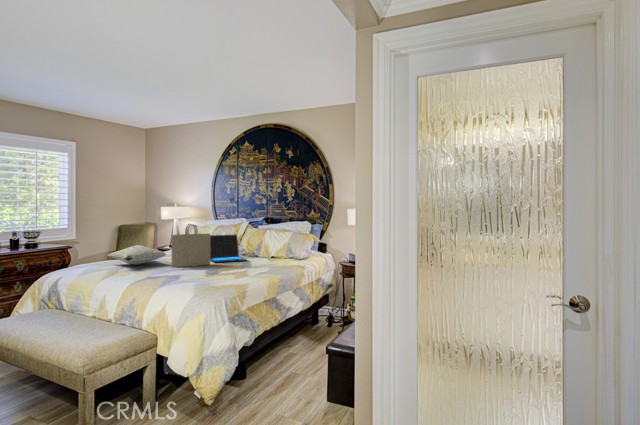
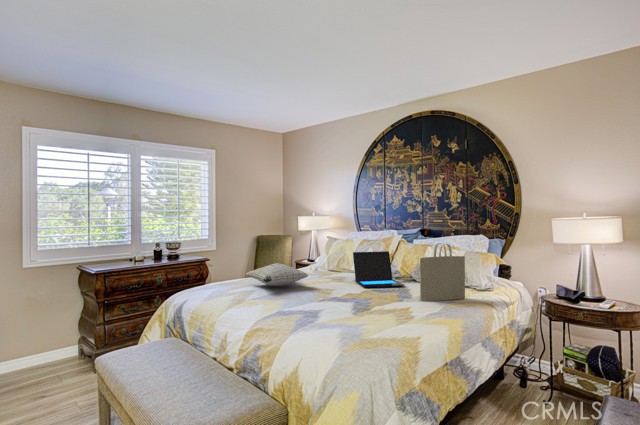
tote bag: present [172,225,210,267] -> present [420,243,465,301]

